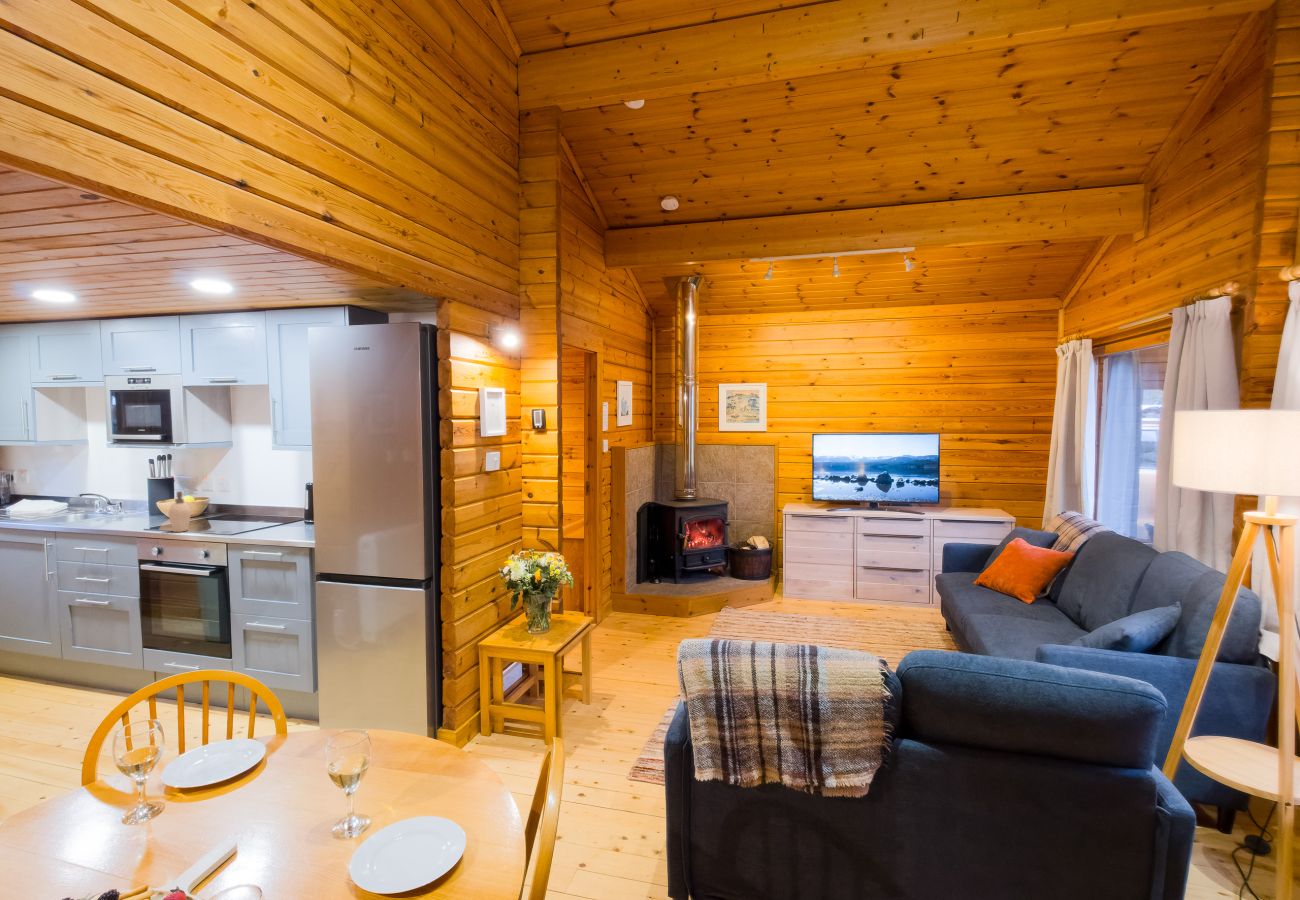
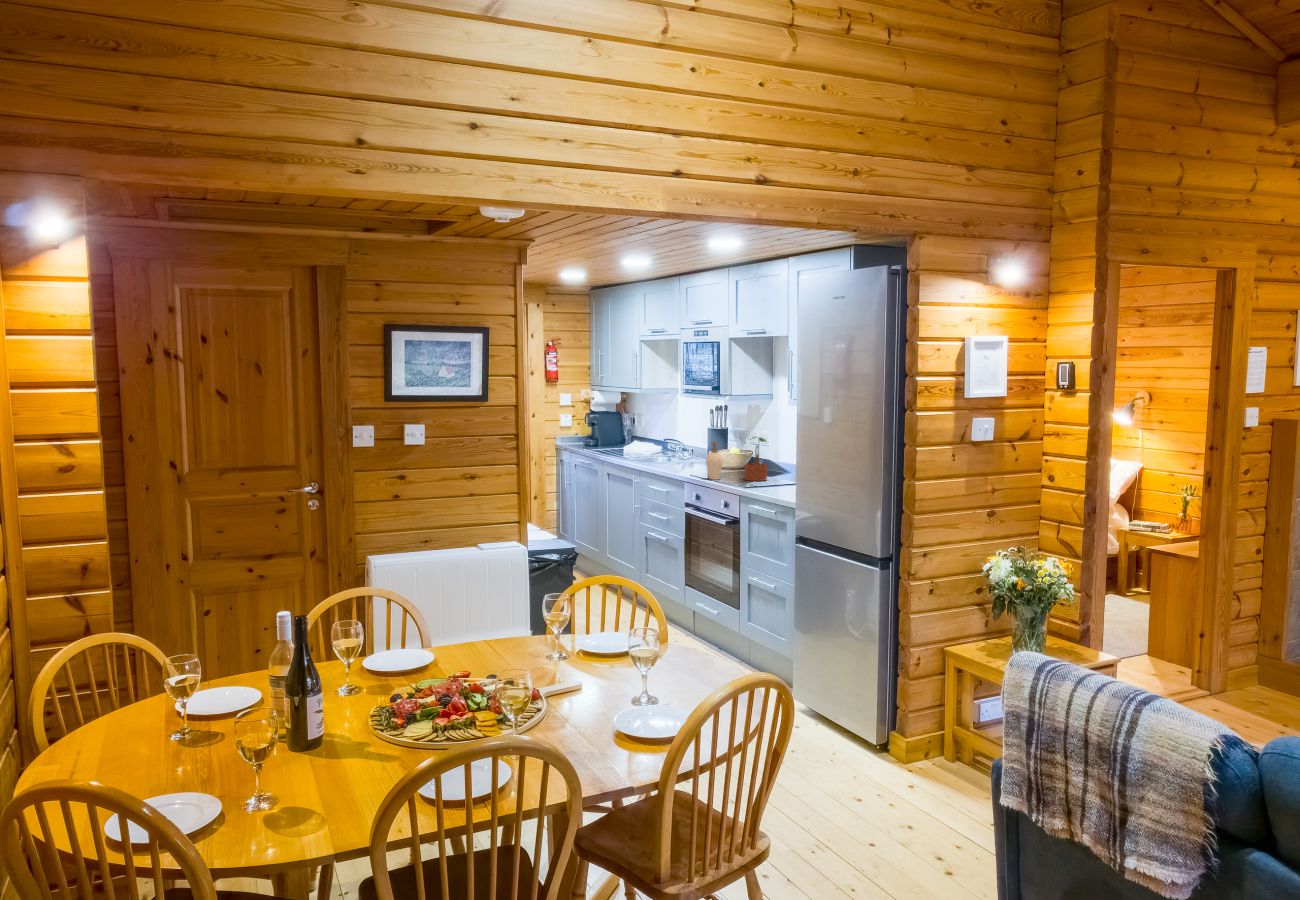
potted plant: none [219,483,248,528] -> present [745,437,767,481]

